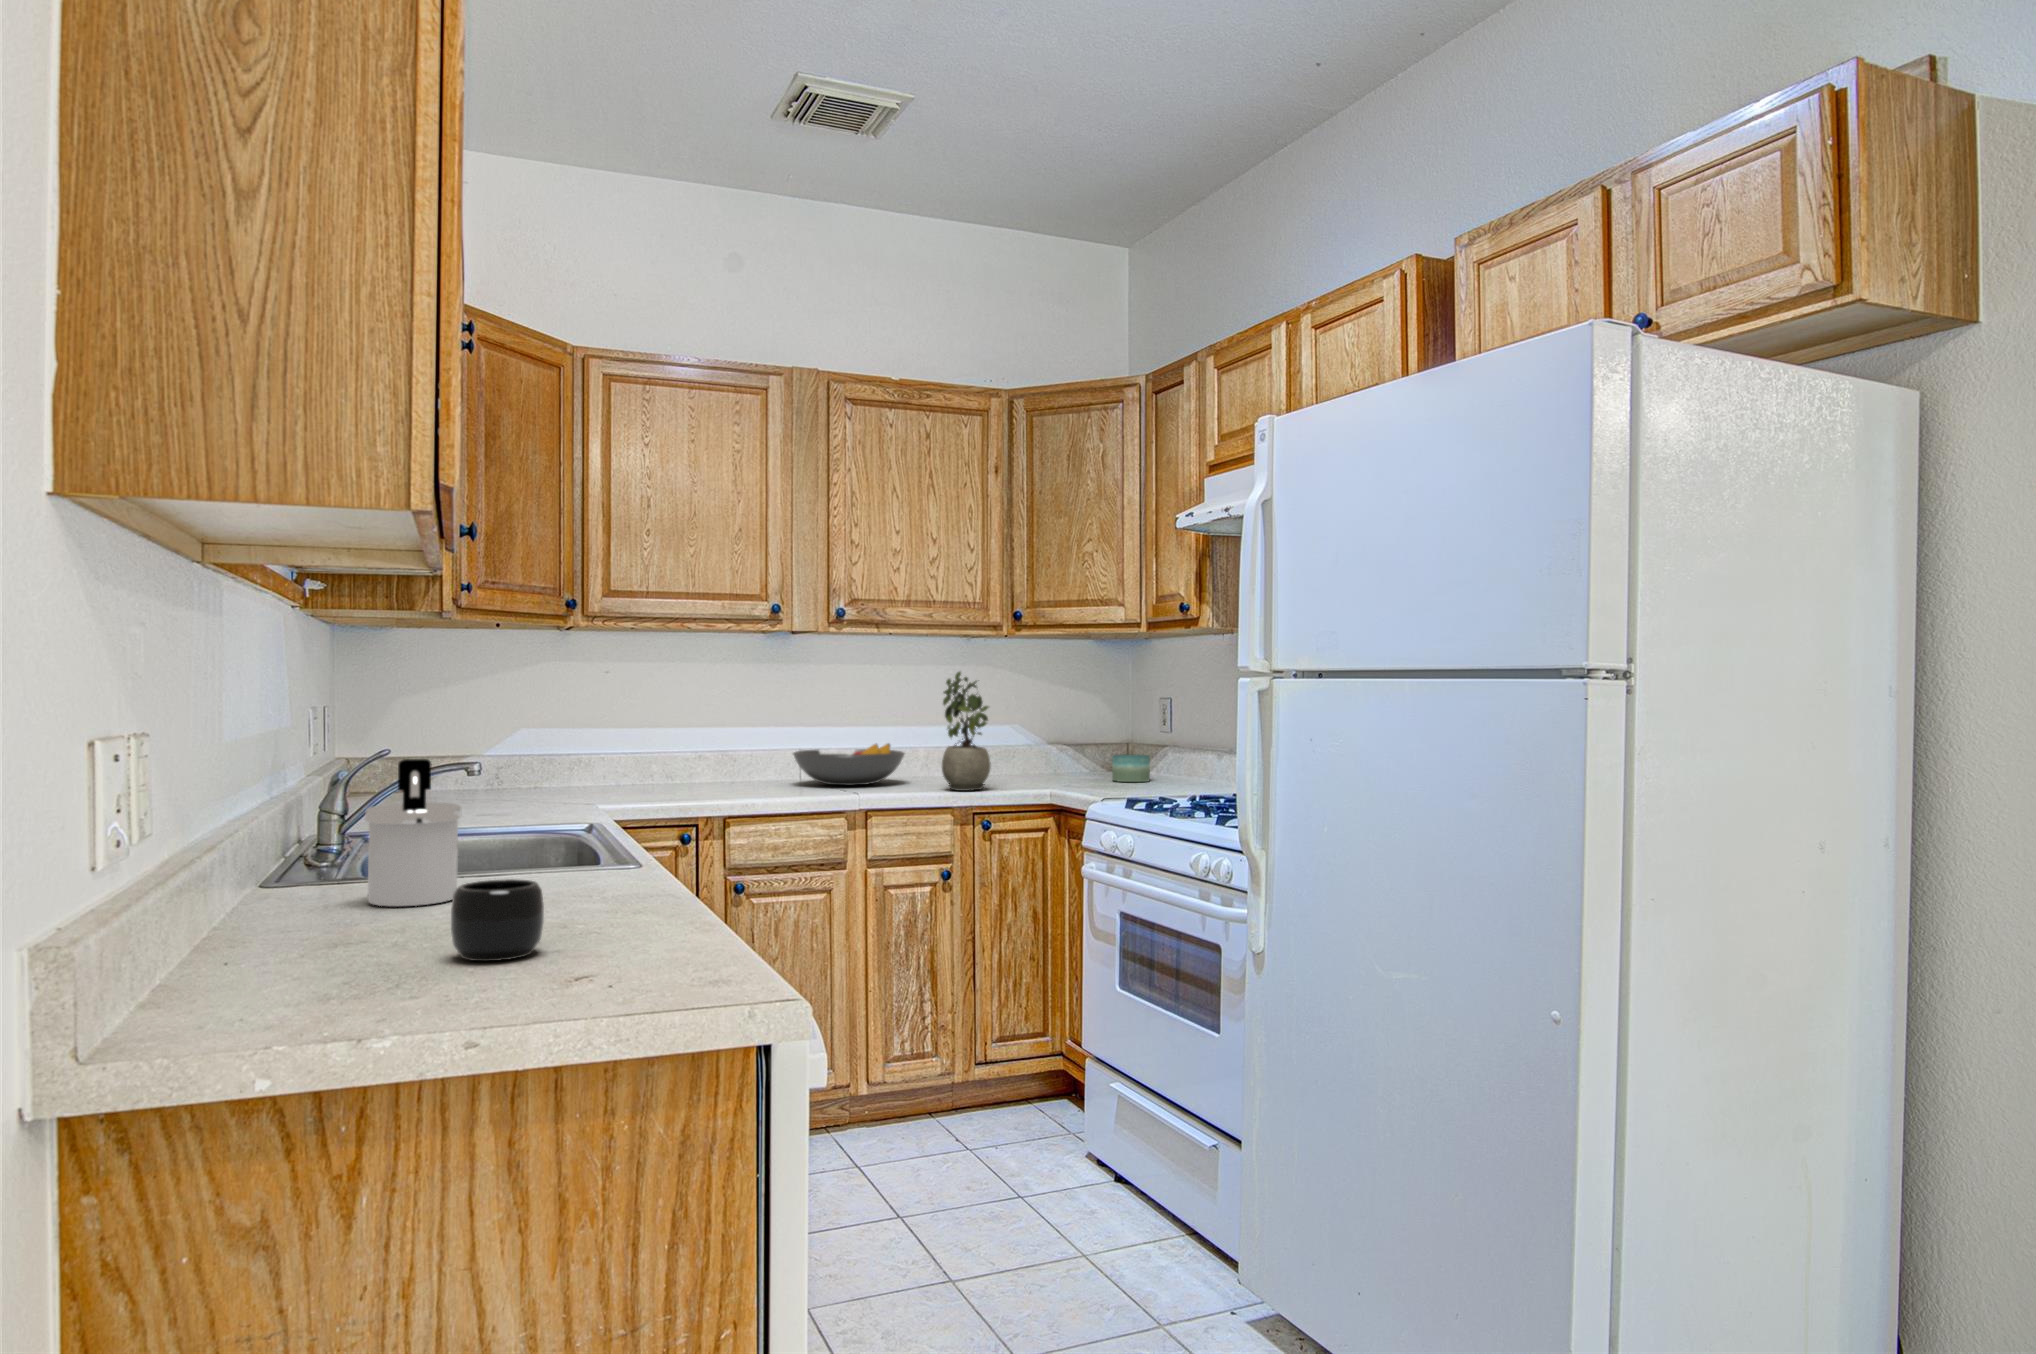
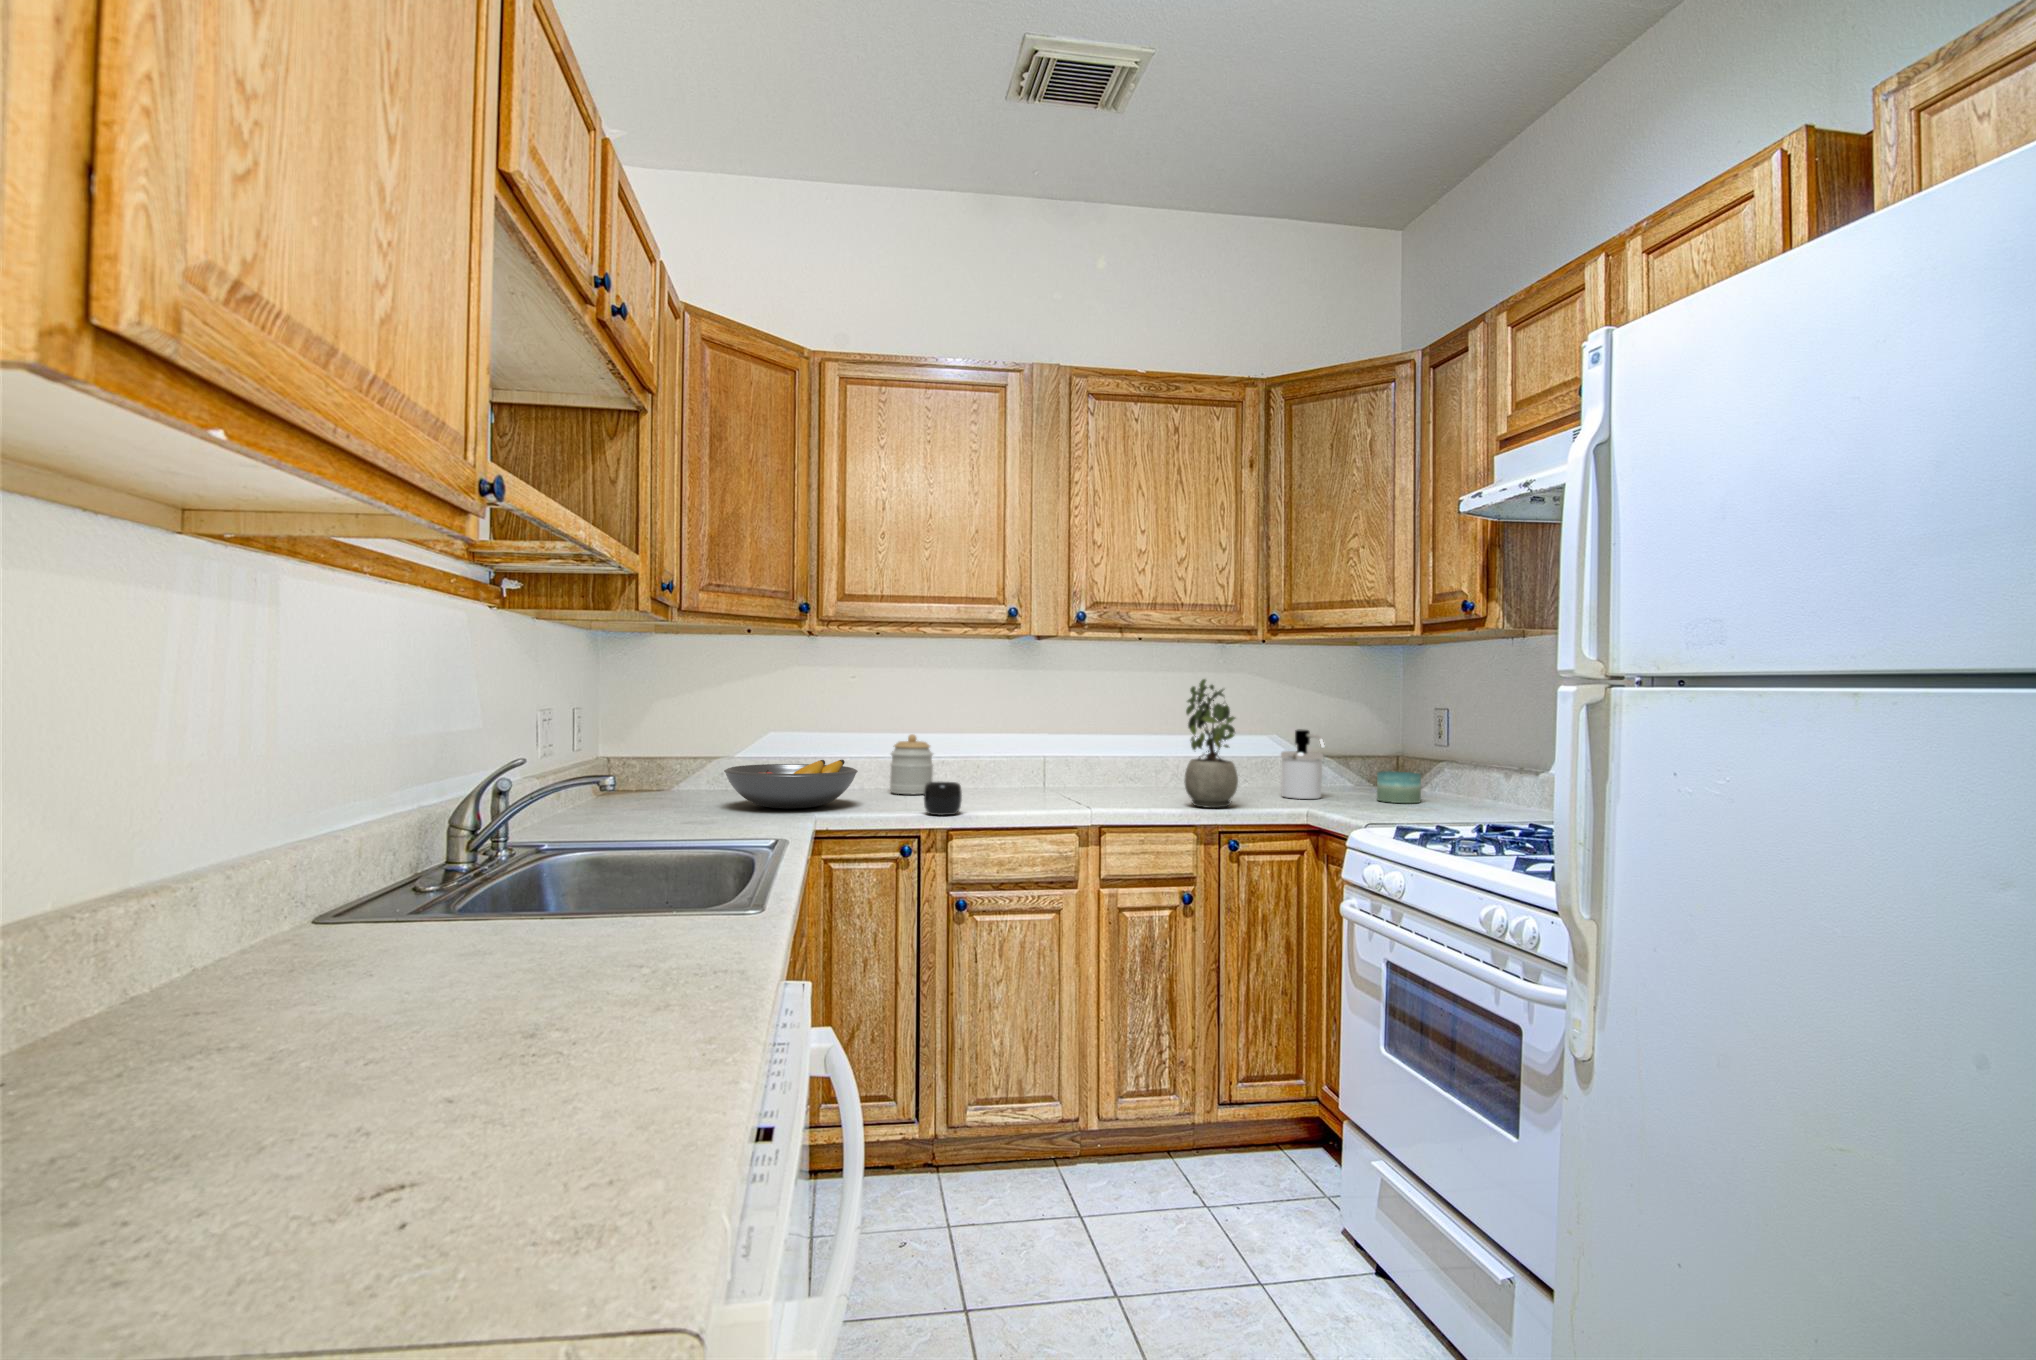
jar: none [647,730,692,789] -> present [890,734,933,794]
fruit bowl: present [793,743,904,785] -> present [724,760,858,809]
soap dispenser: present [365,759,461,906] -> present [1281,729,1325,799]
mug: present [451,879,544,961] -> present [924,782,962,815]

